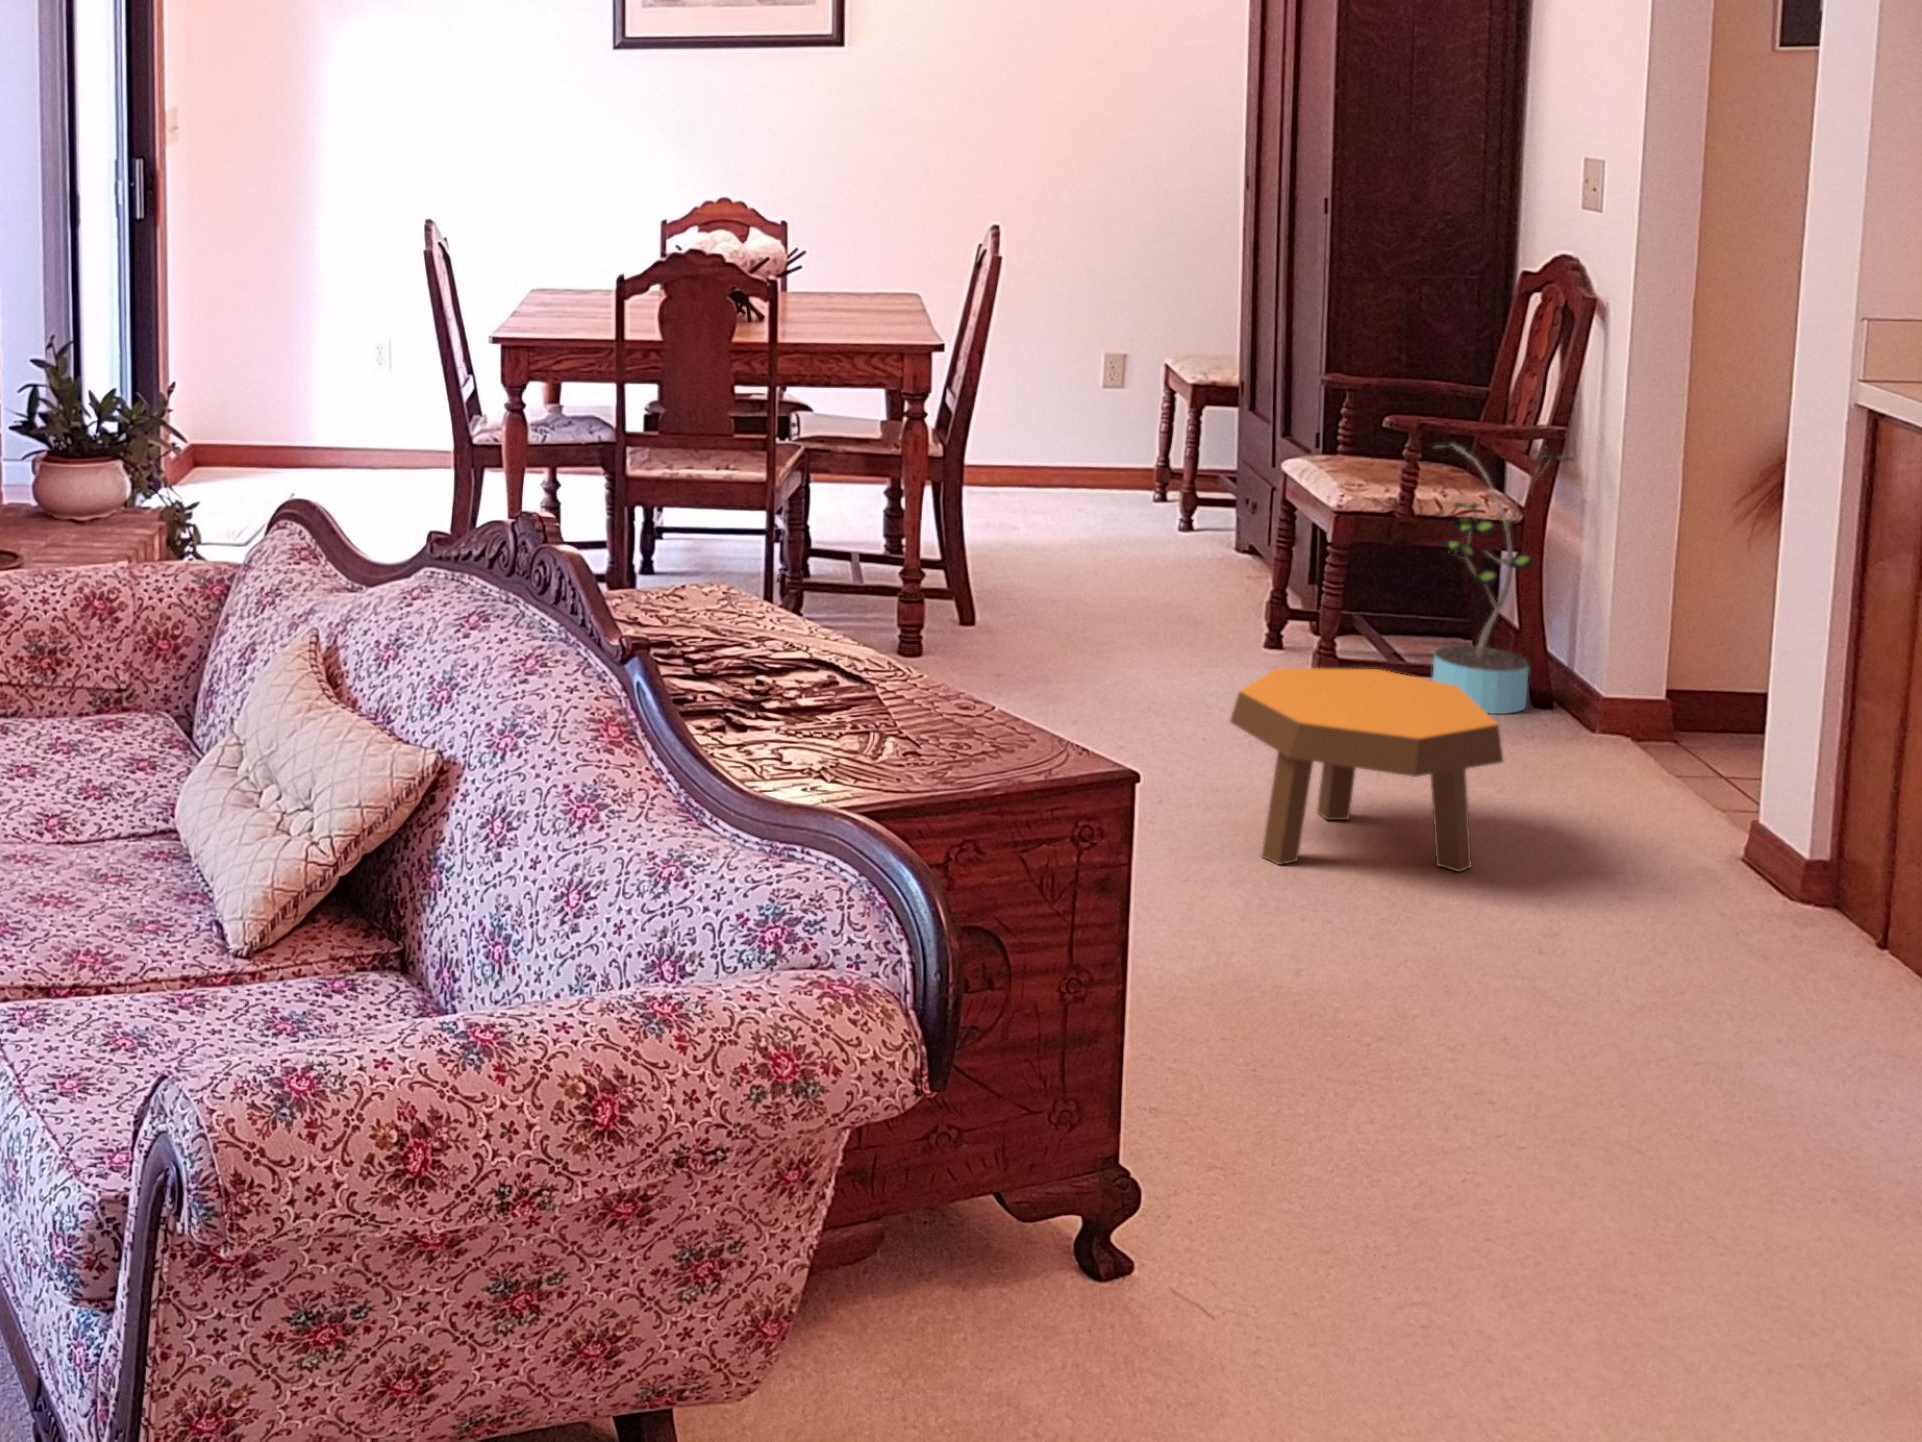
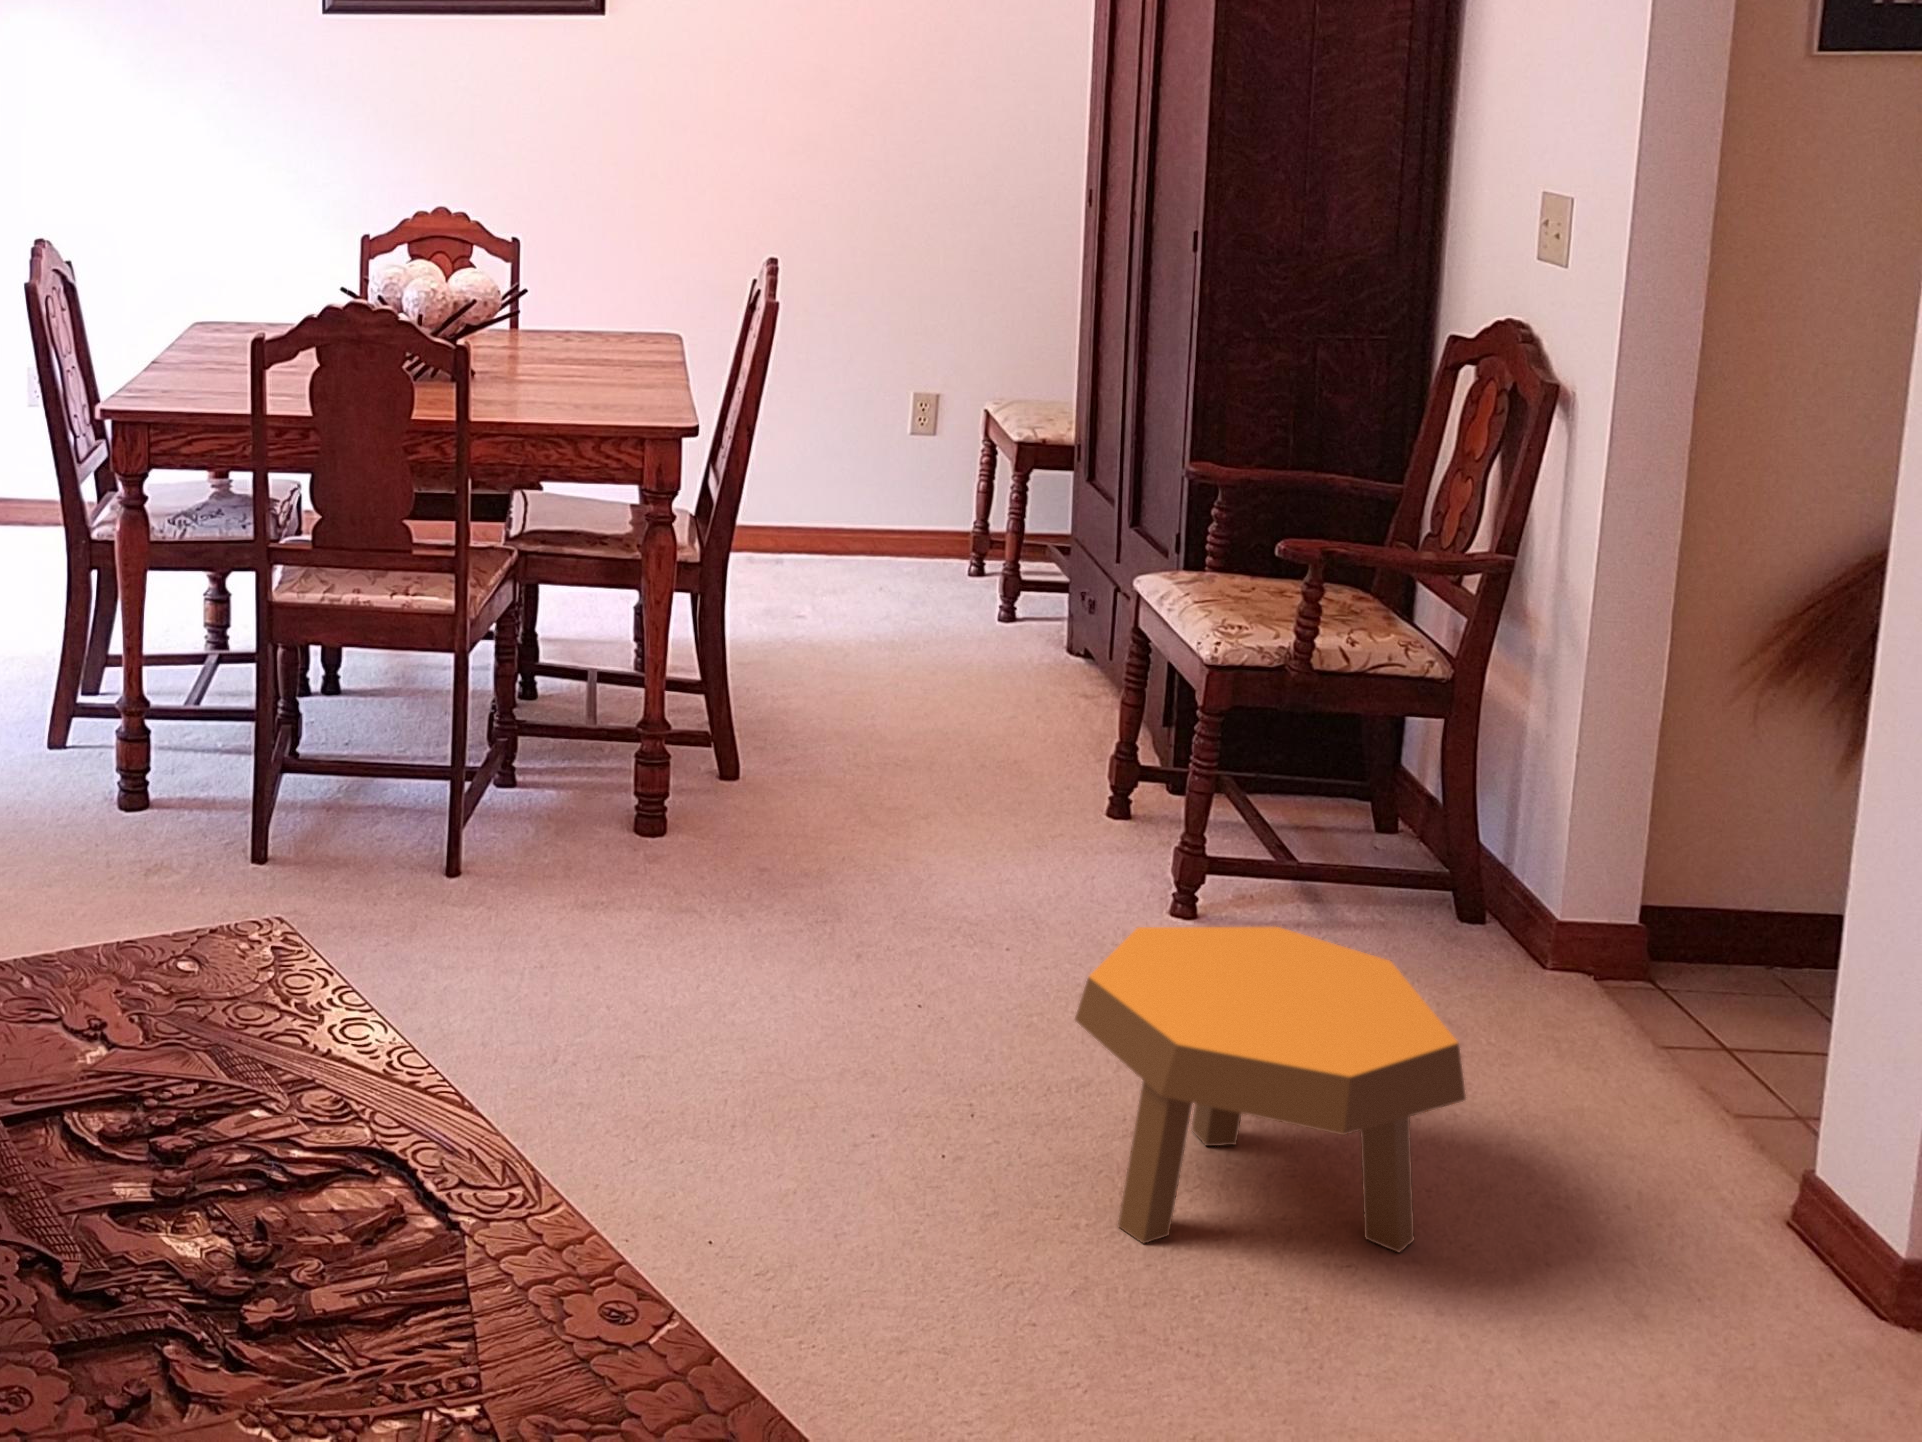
potted plant: present [1432,428,1573,714] -> none [1327,550,1524,932]

